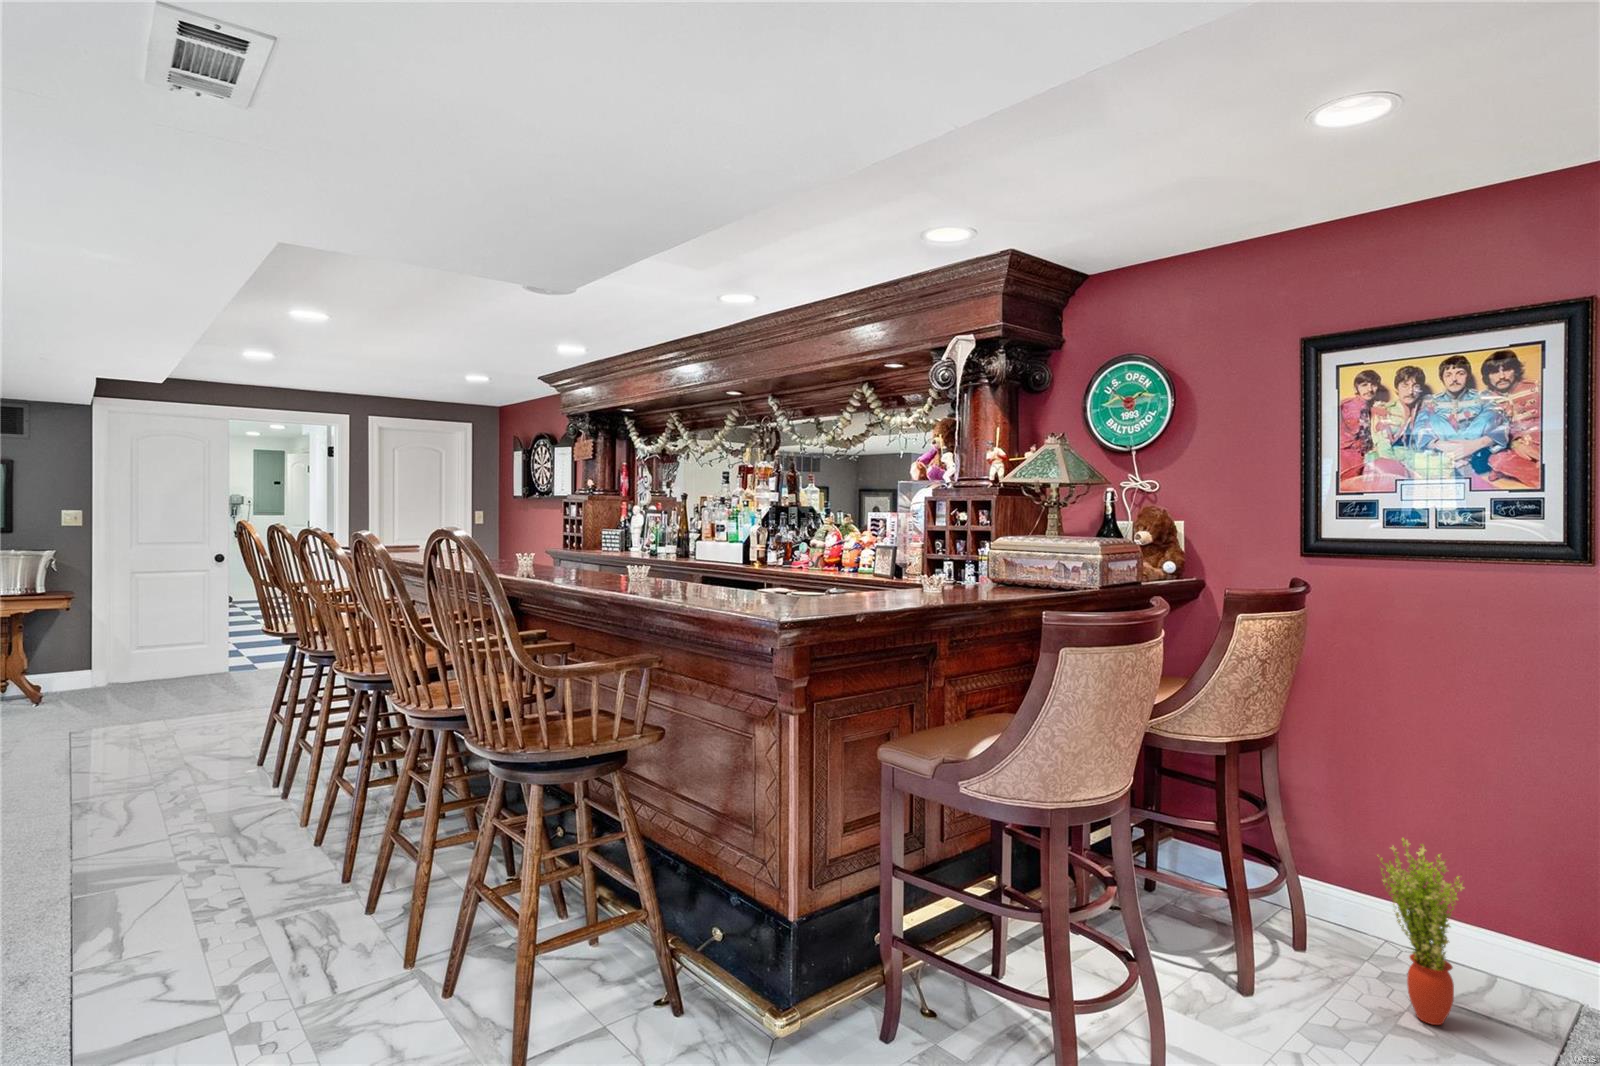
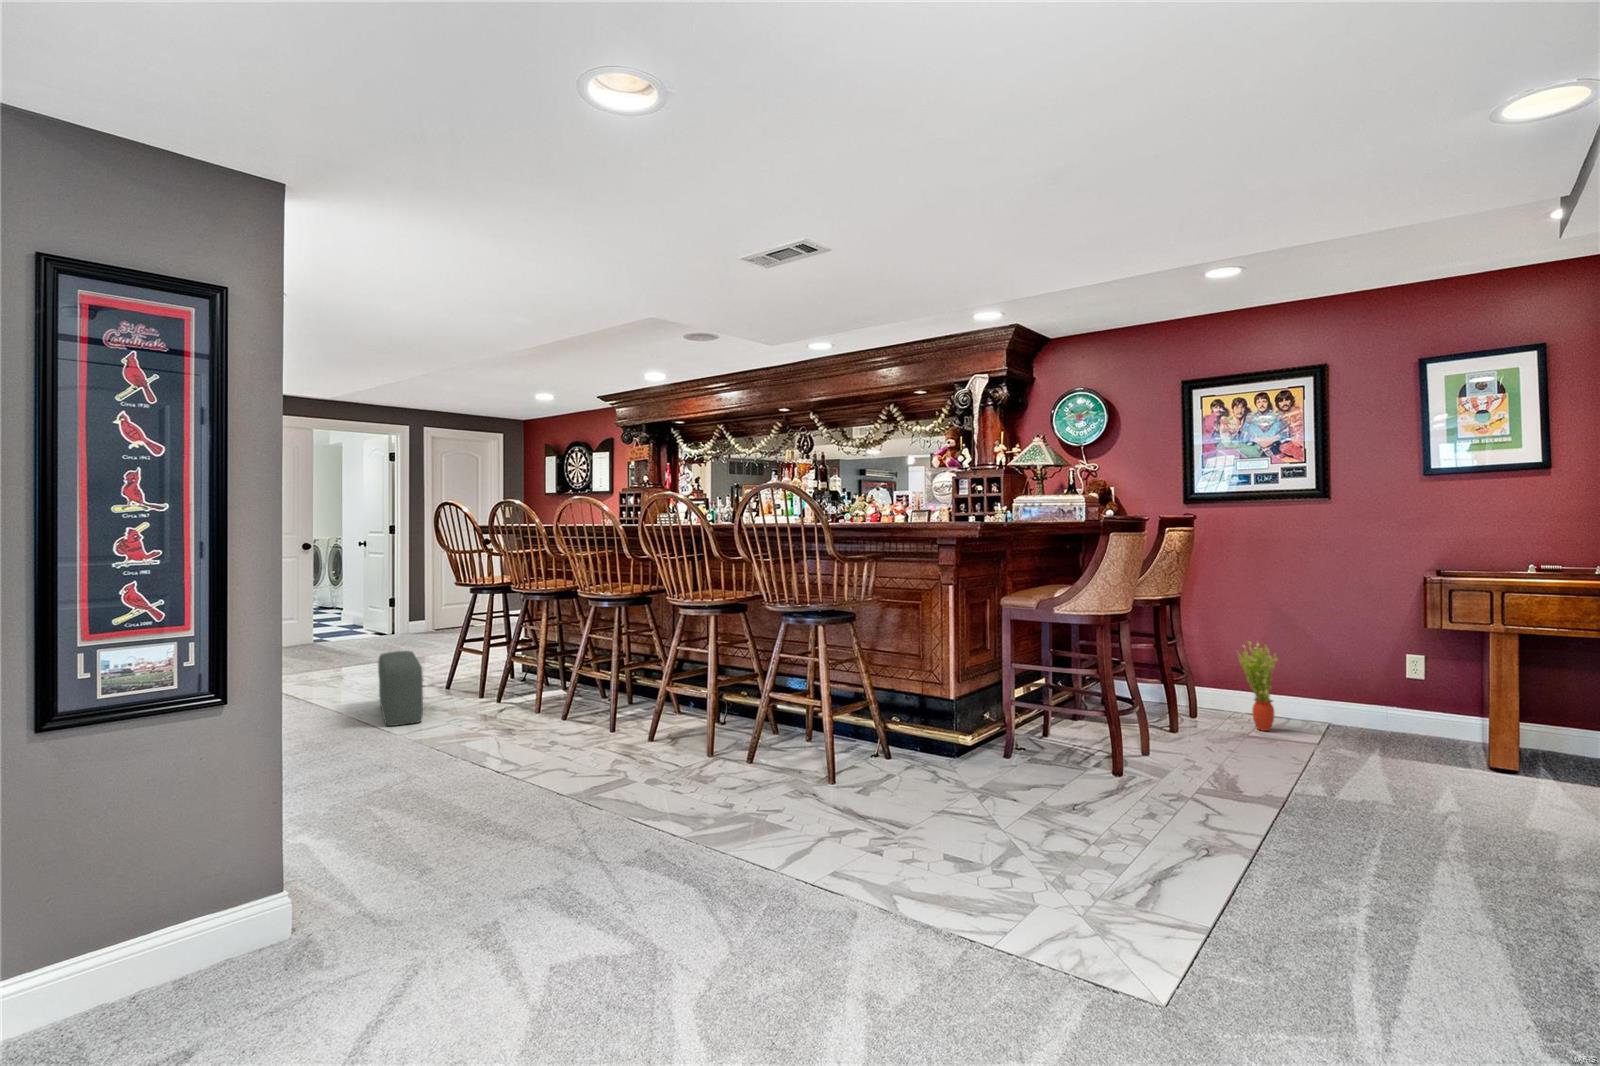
pouf: none [40,729,156,851] -> present [378,651,423,726]

